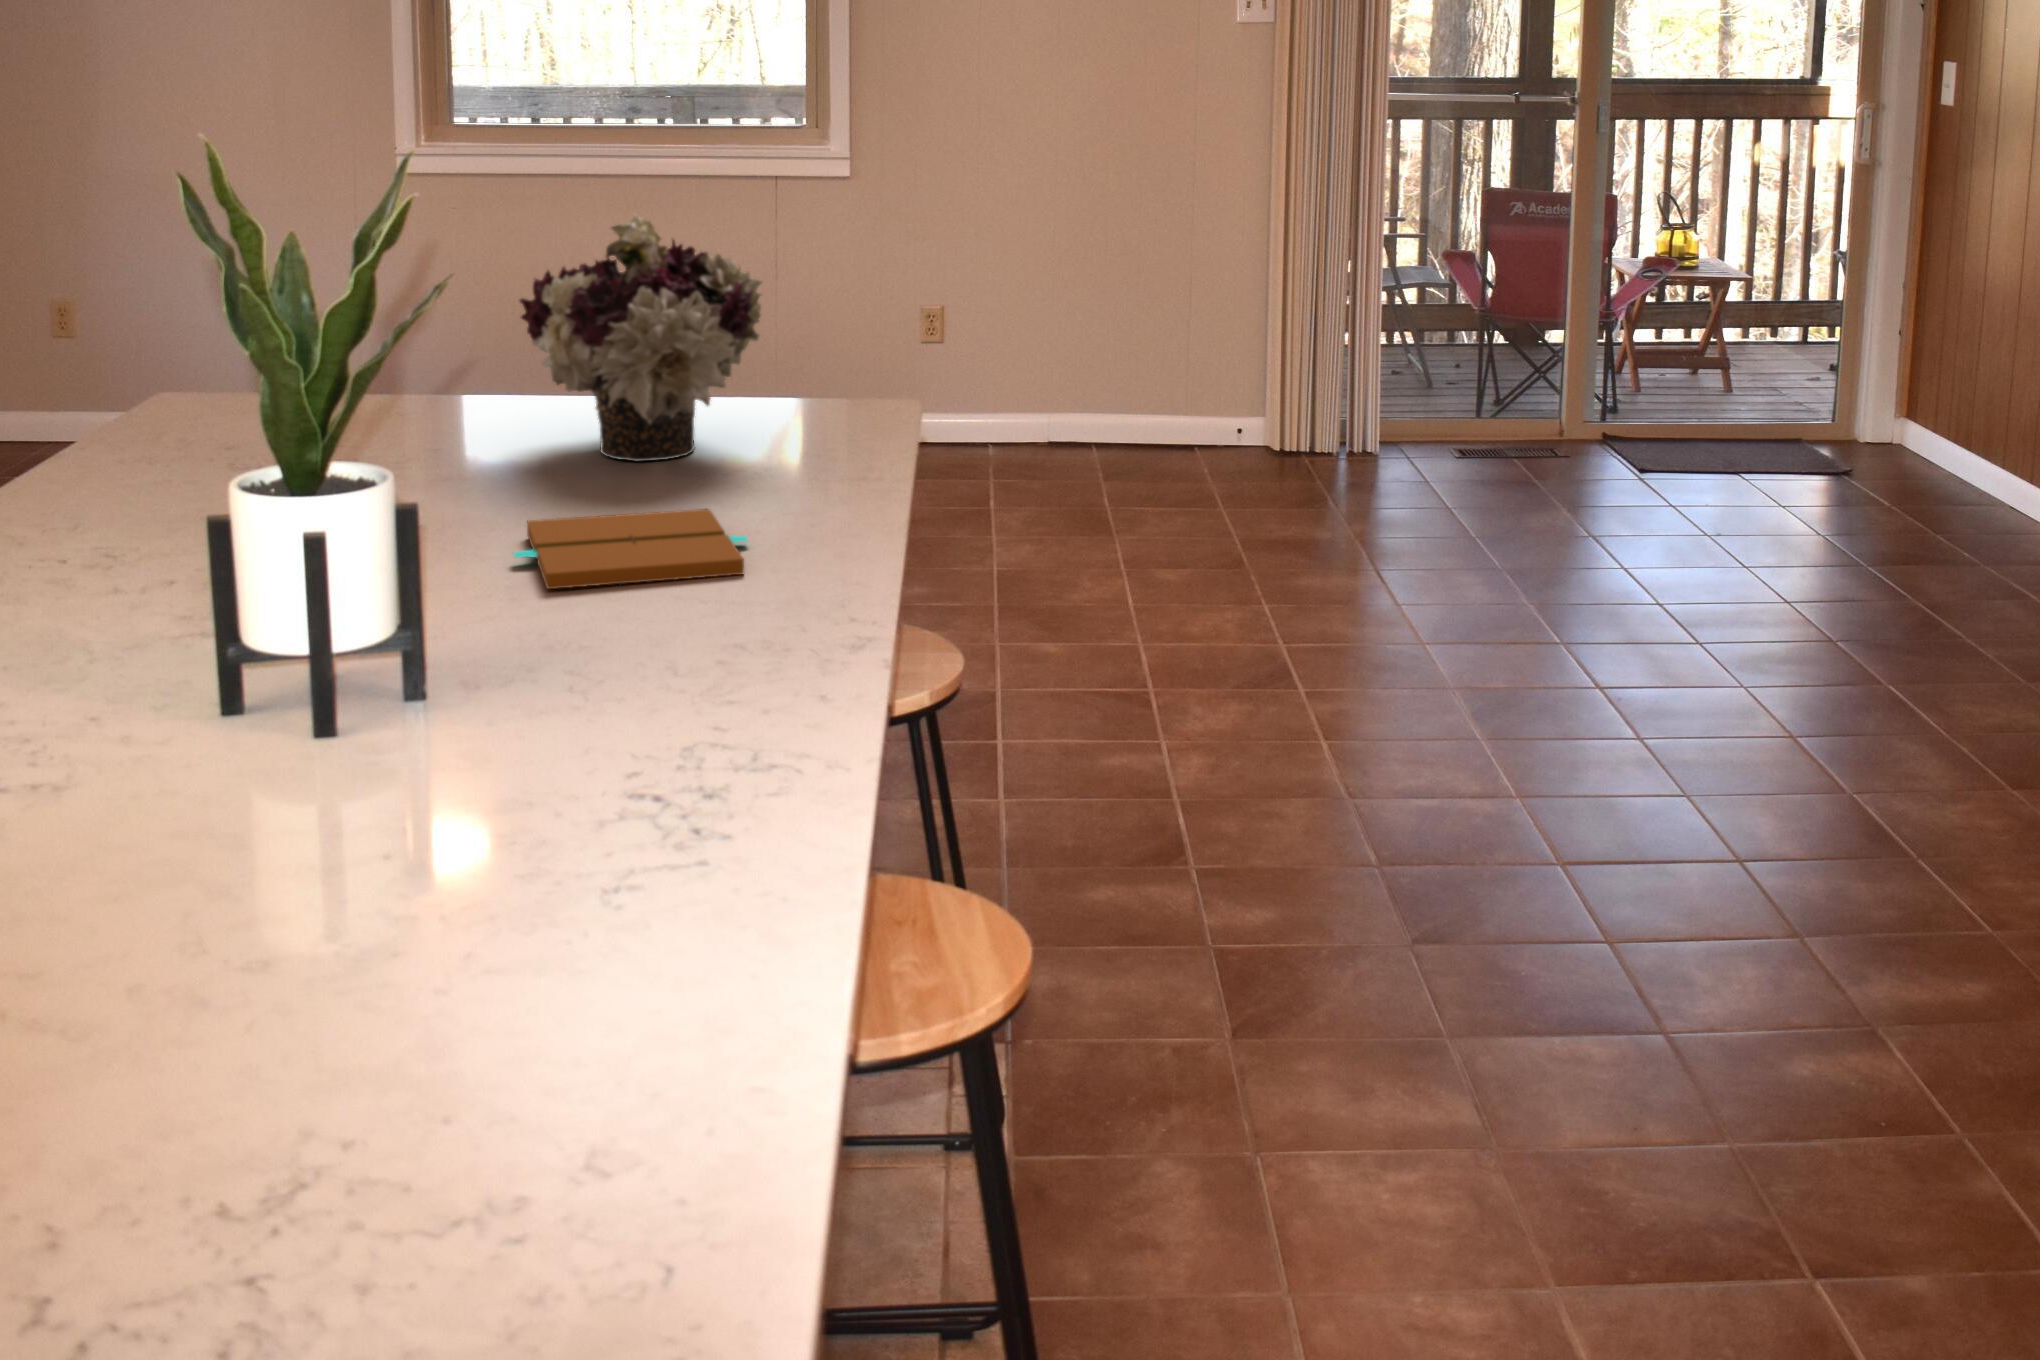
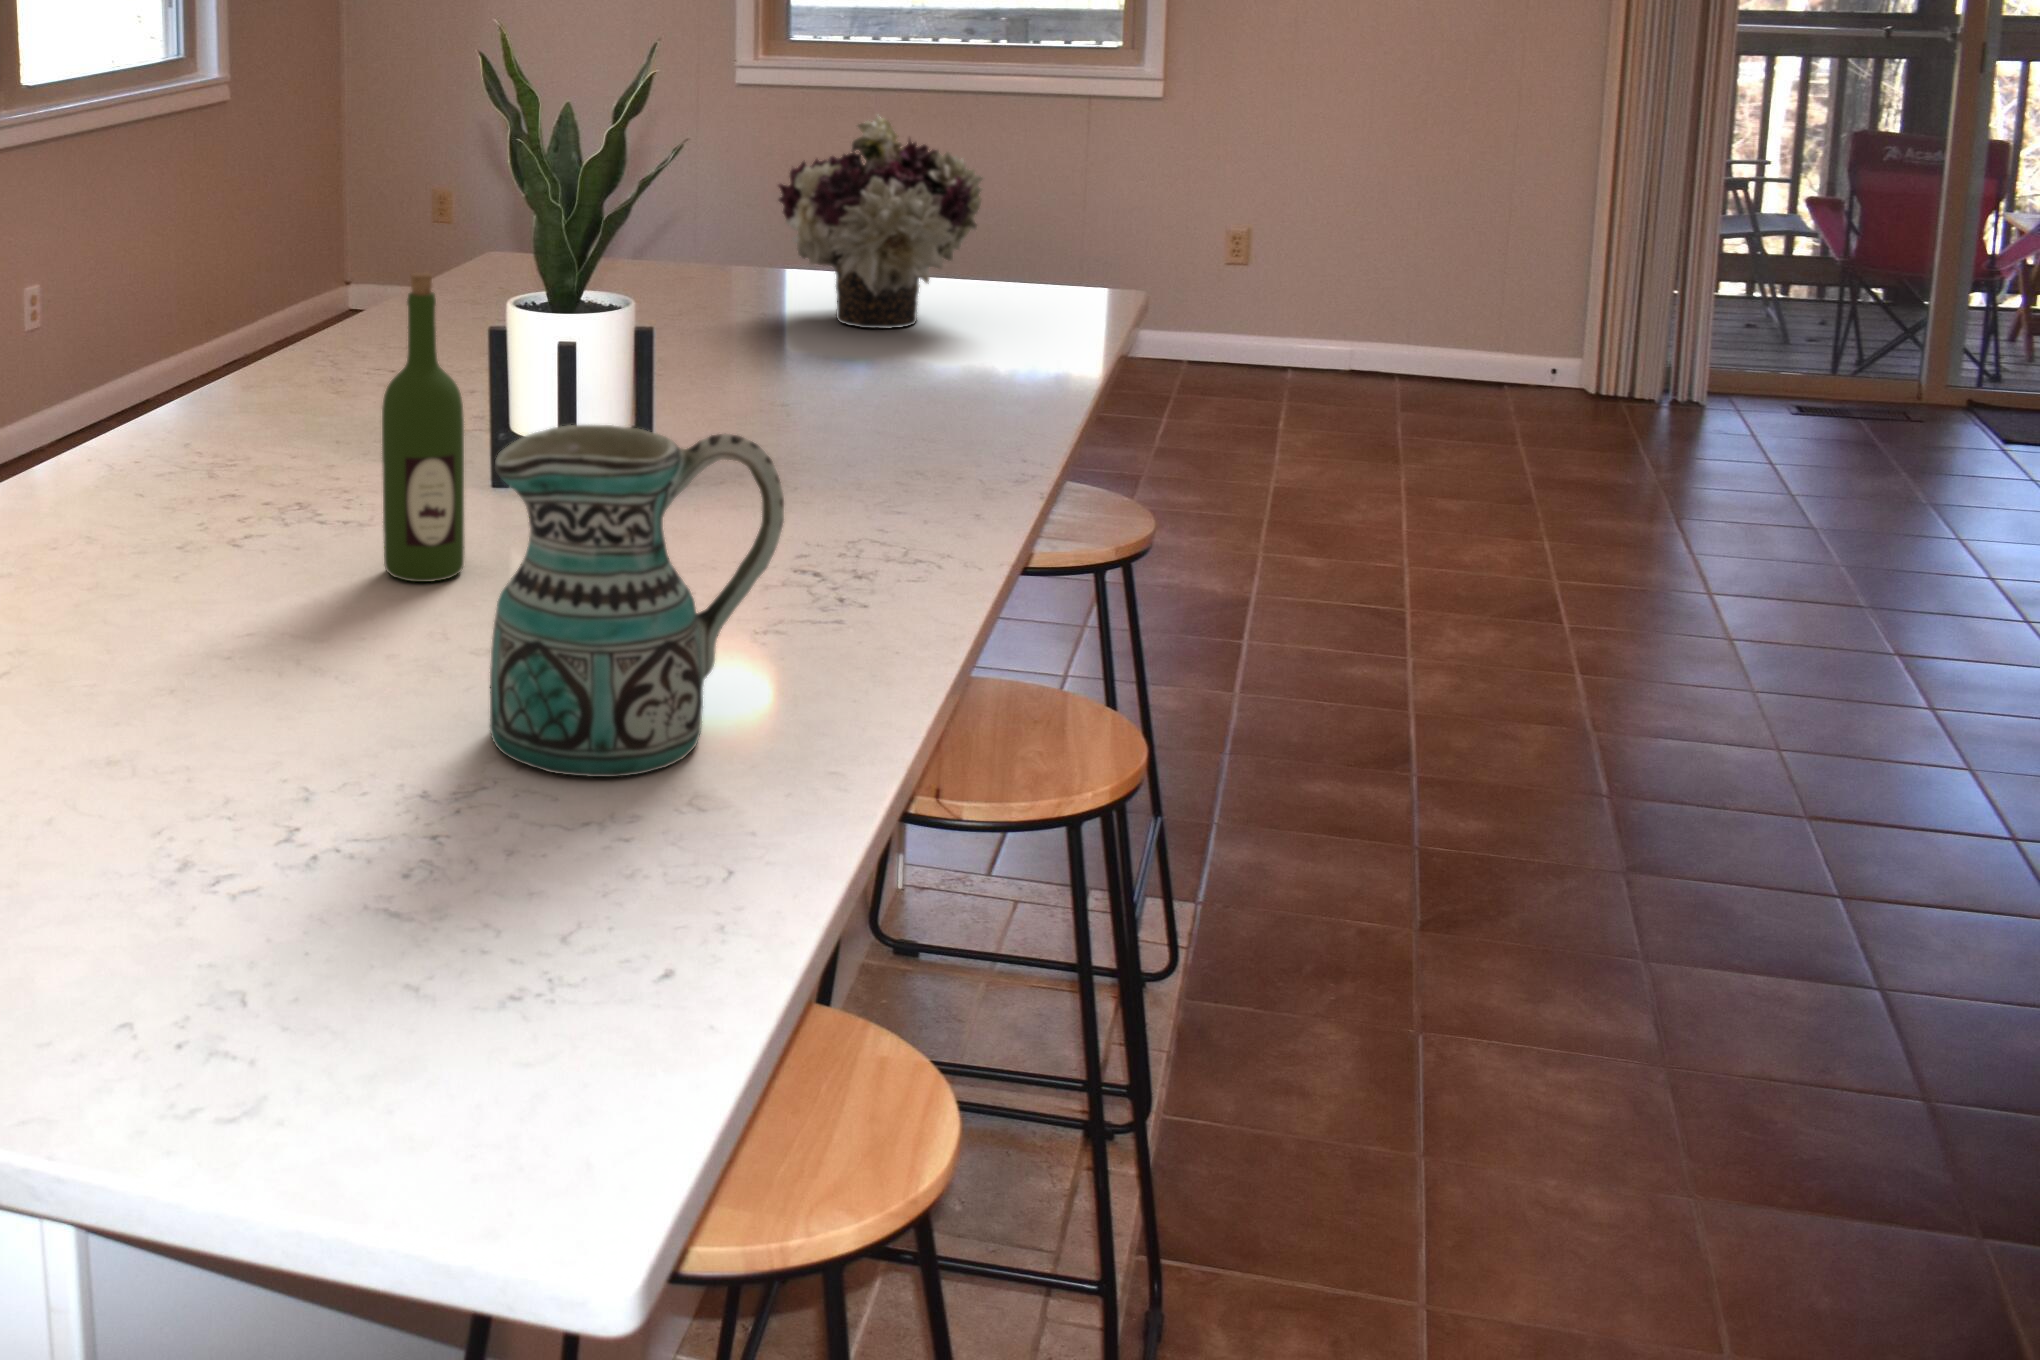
wine bottle: none [71,463,204,889] -> present [382,272,464,582]
book: present [513,509,748,589] -> none [739,365,936,421]
ceramic pitcher: none [293,671,703,1183] -> present [490,425,784,777]

